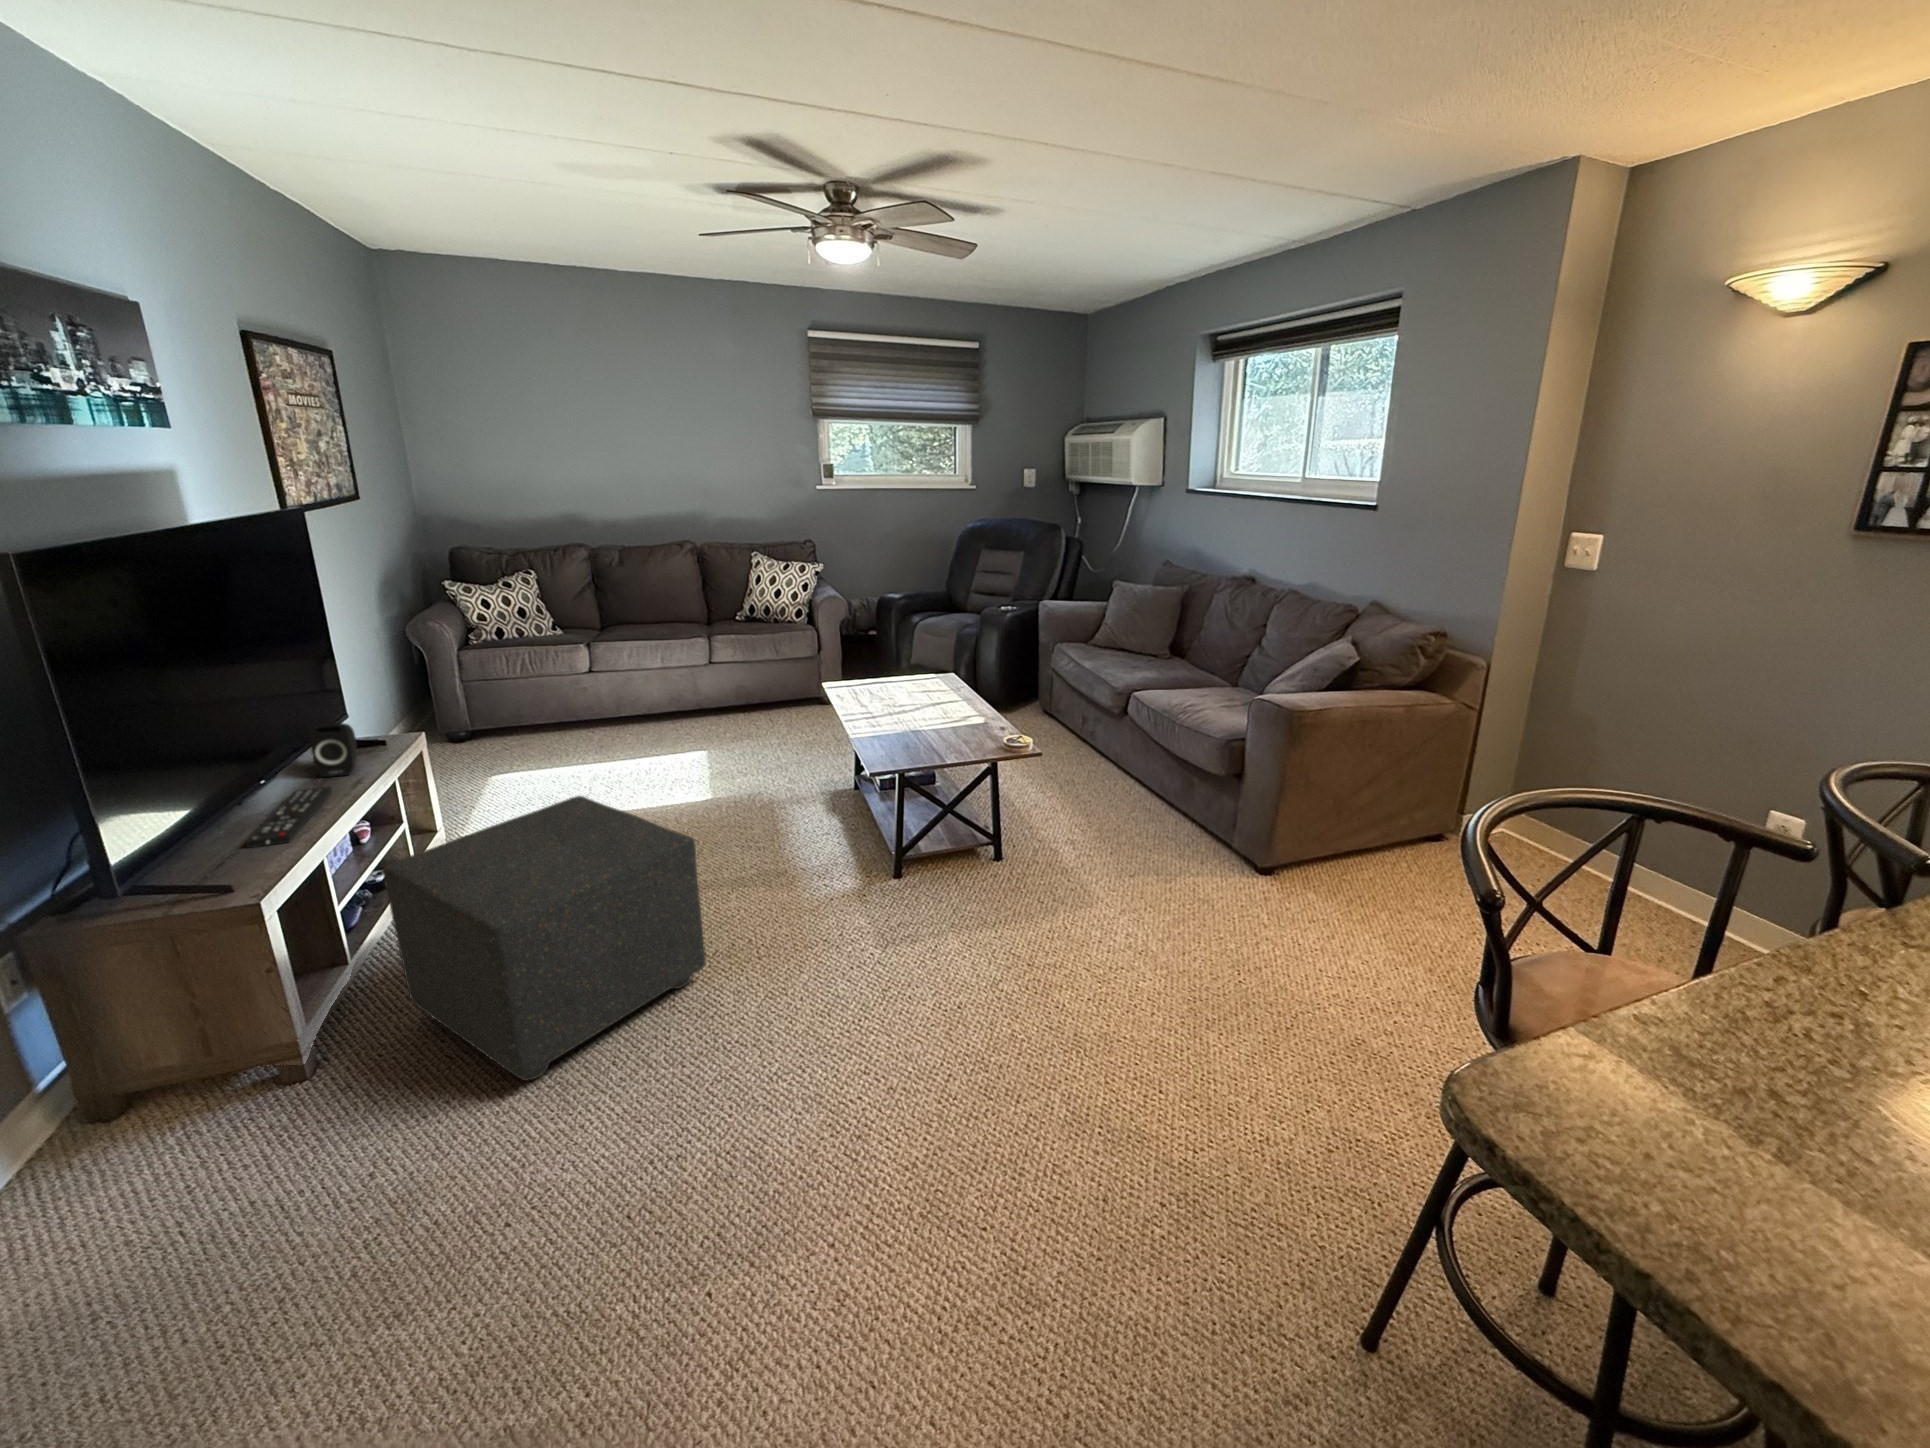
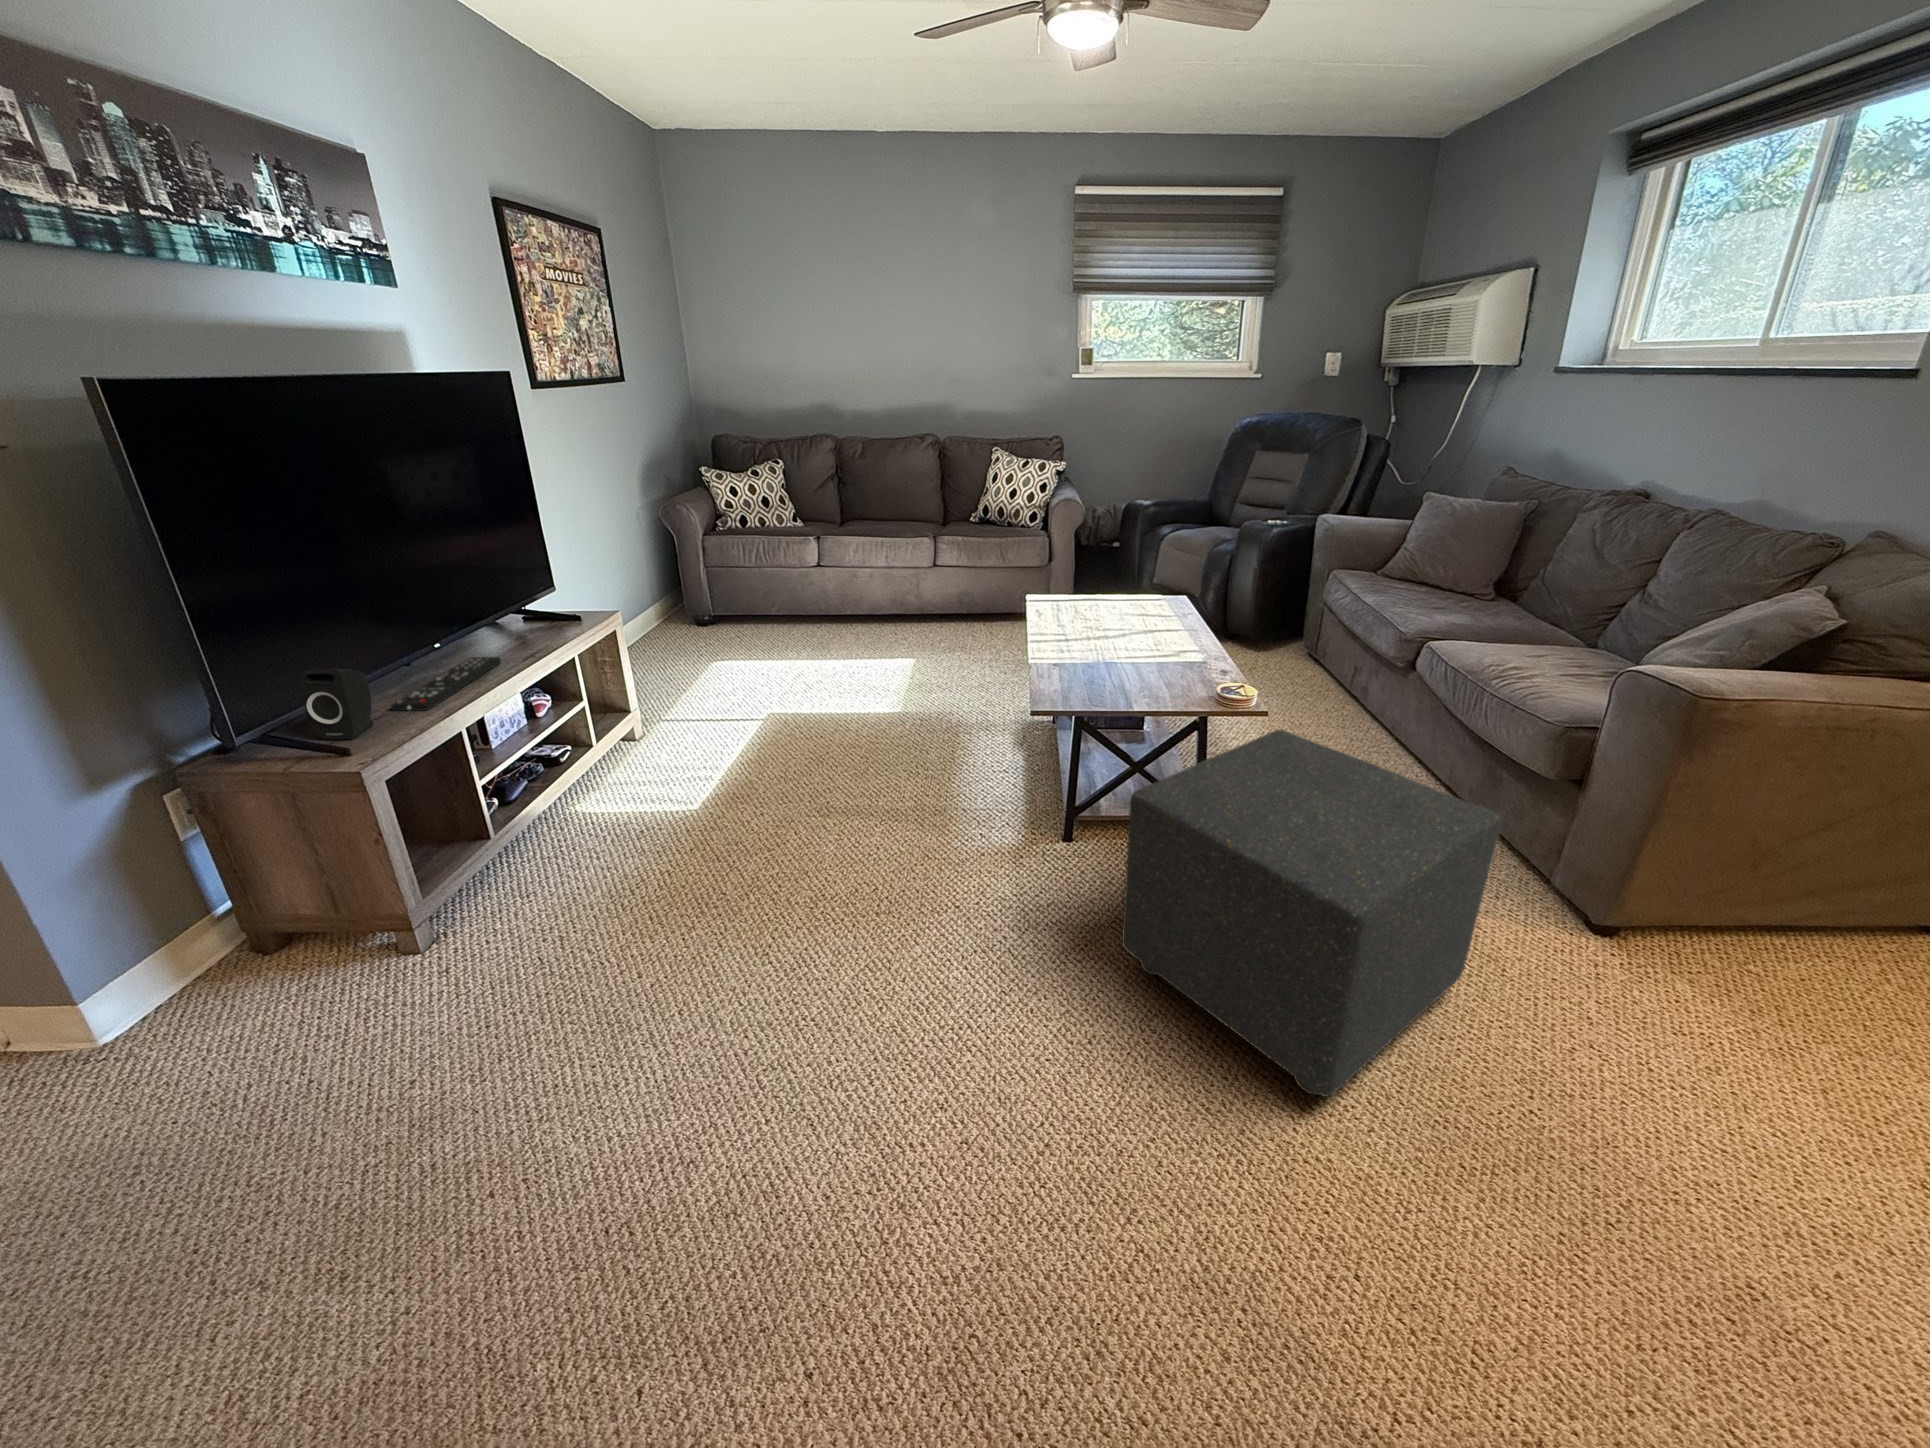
speaker: present [310,723,357,777] -> present [300,669,373,740]
ottoman: present [383,796,706,1080] -> present [1122,729,1502,1097]

